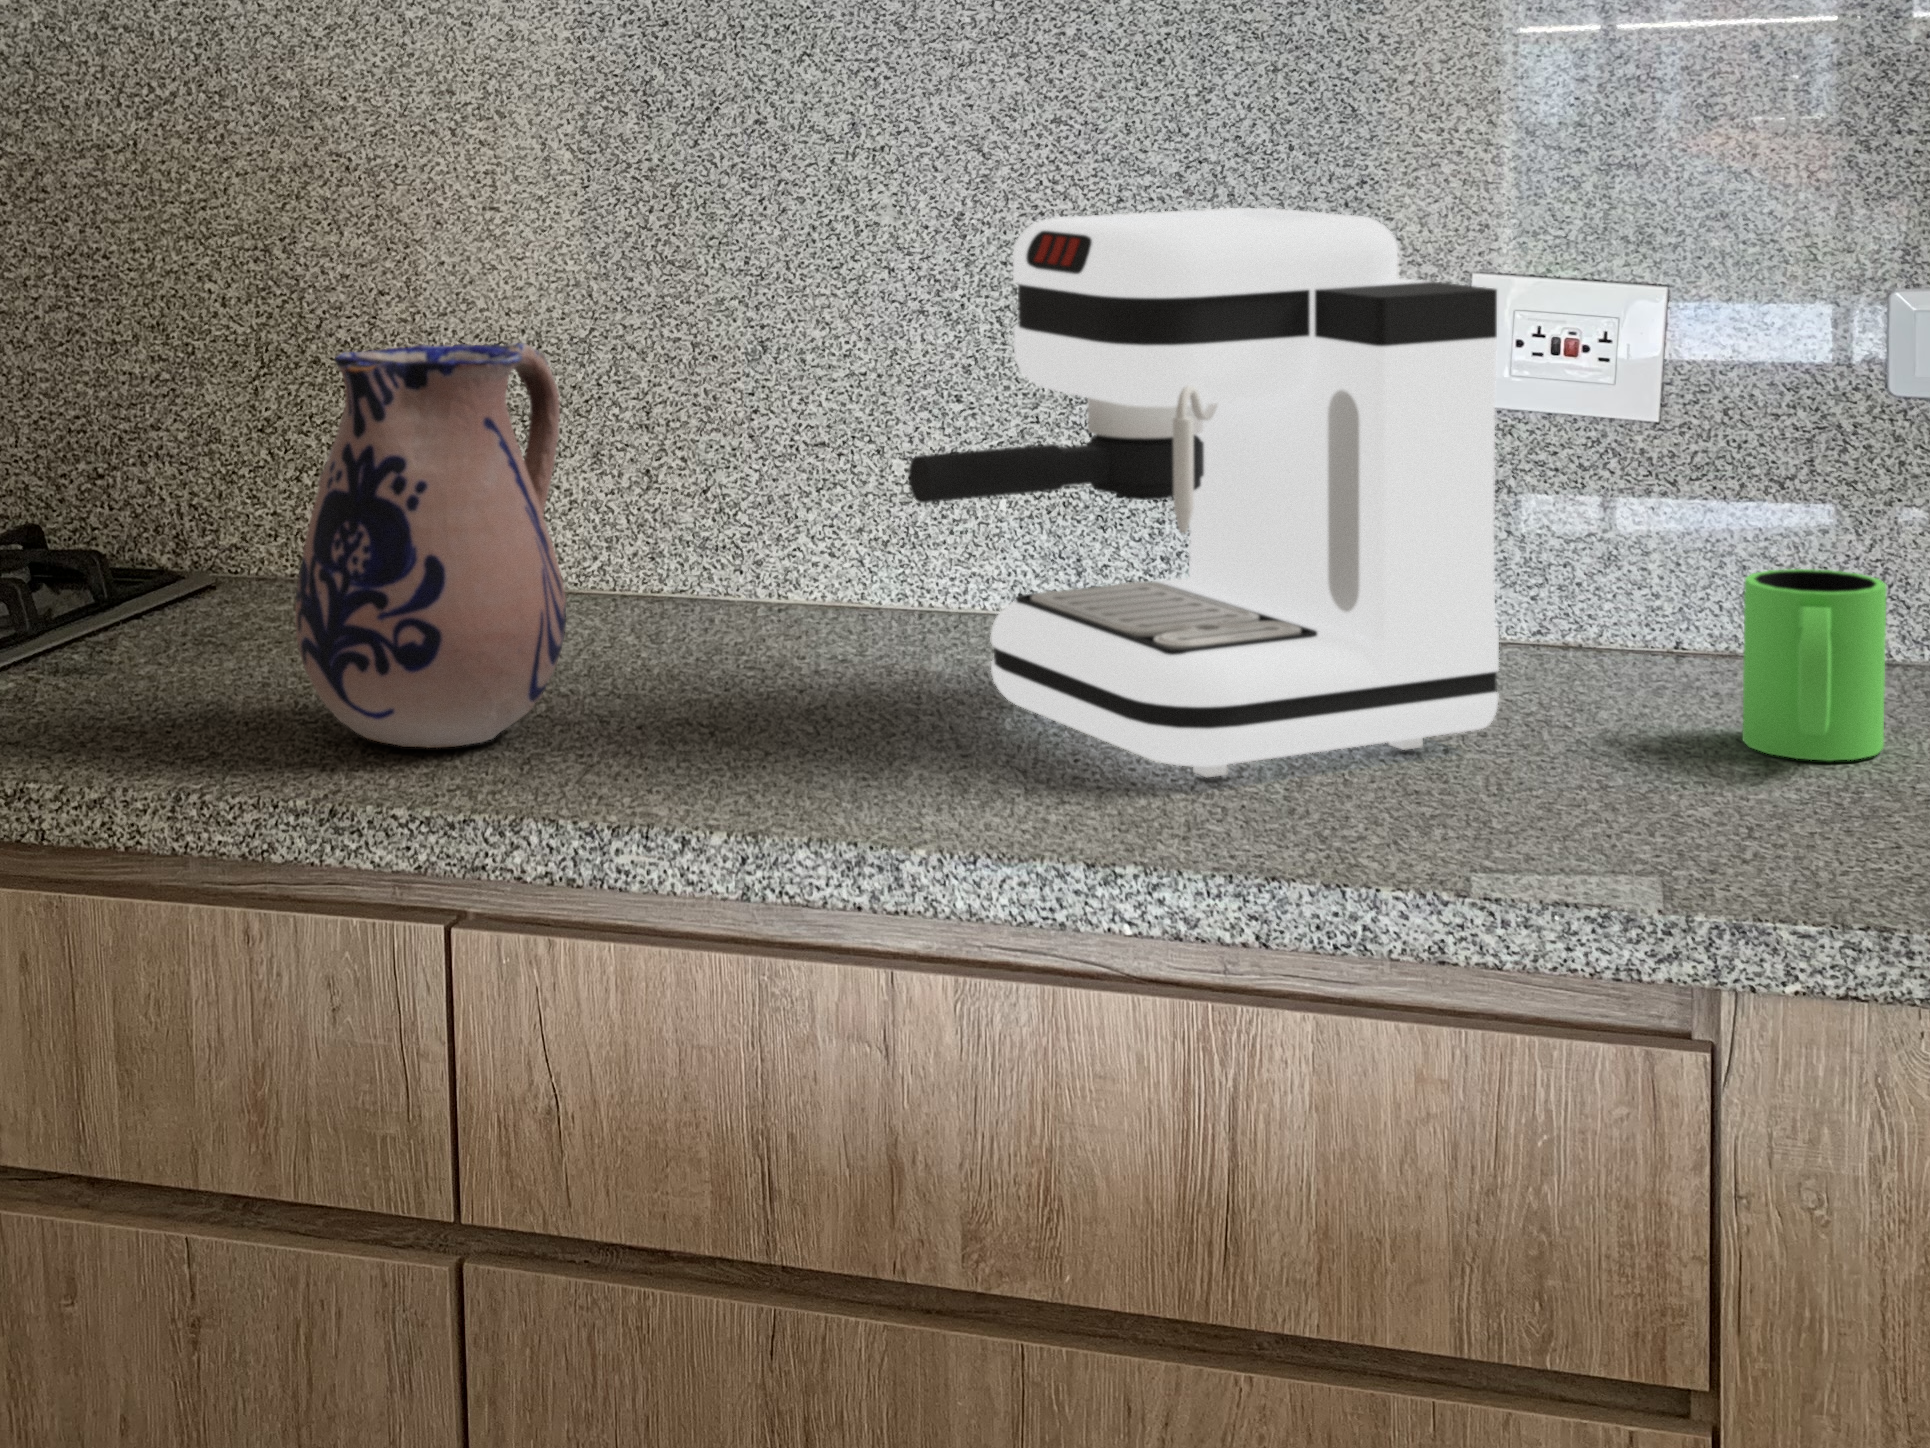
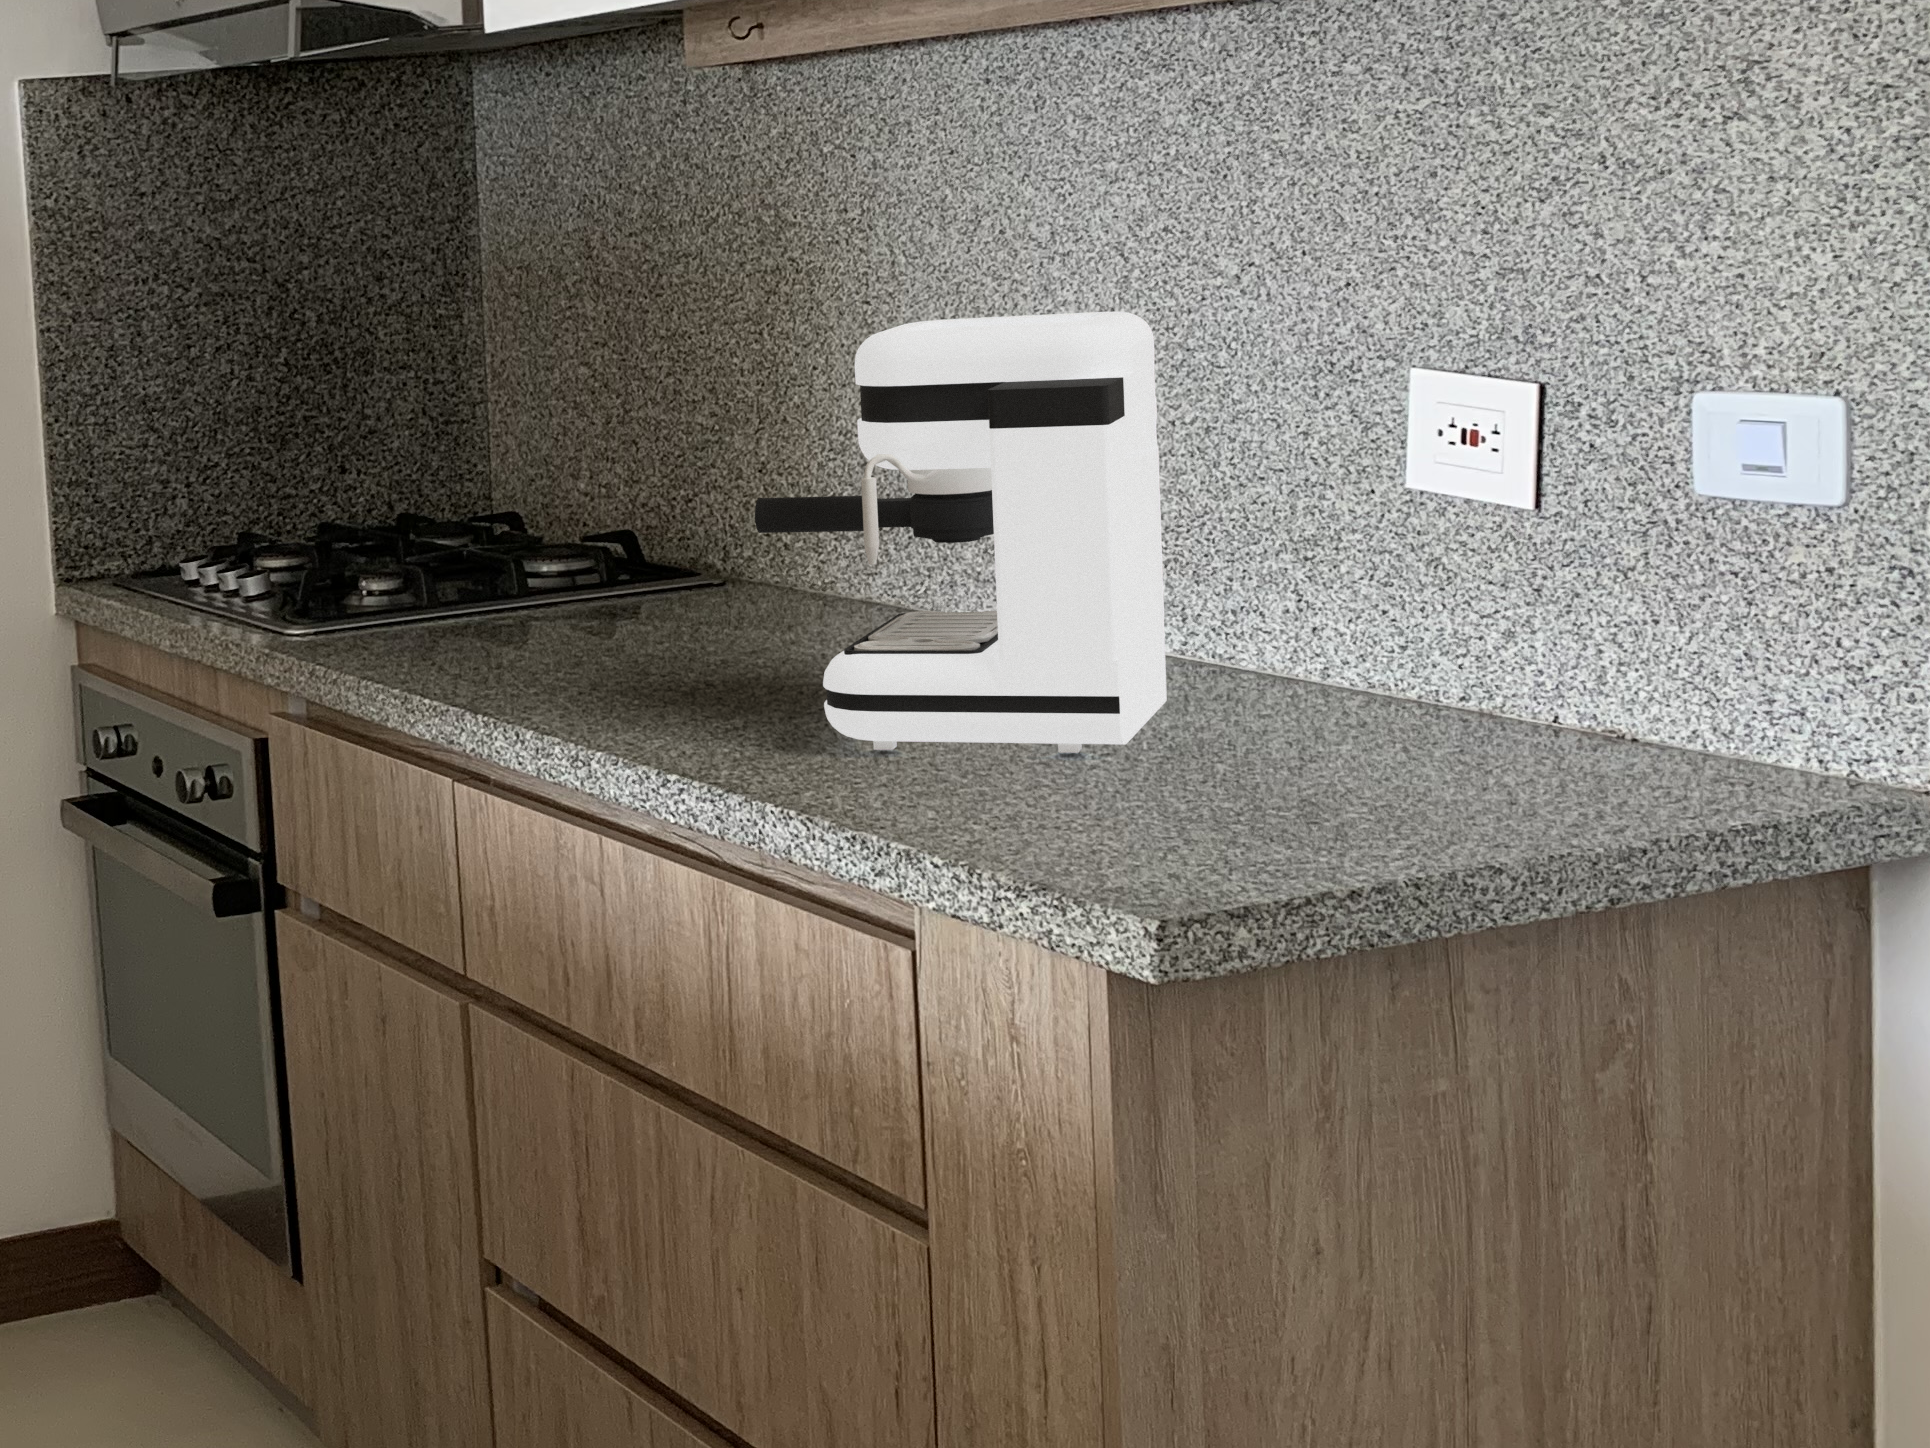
ceramic pitcher: present [295,343,566,748] -> none [454,407,673,681]
mug: present [1742,569,1887,761] -> none [1269,637,1433,800]

